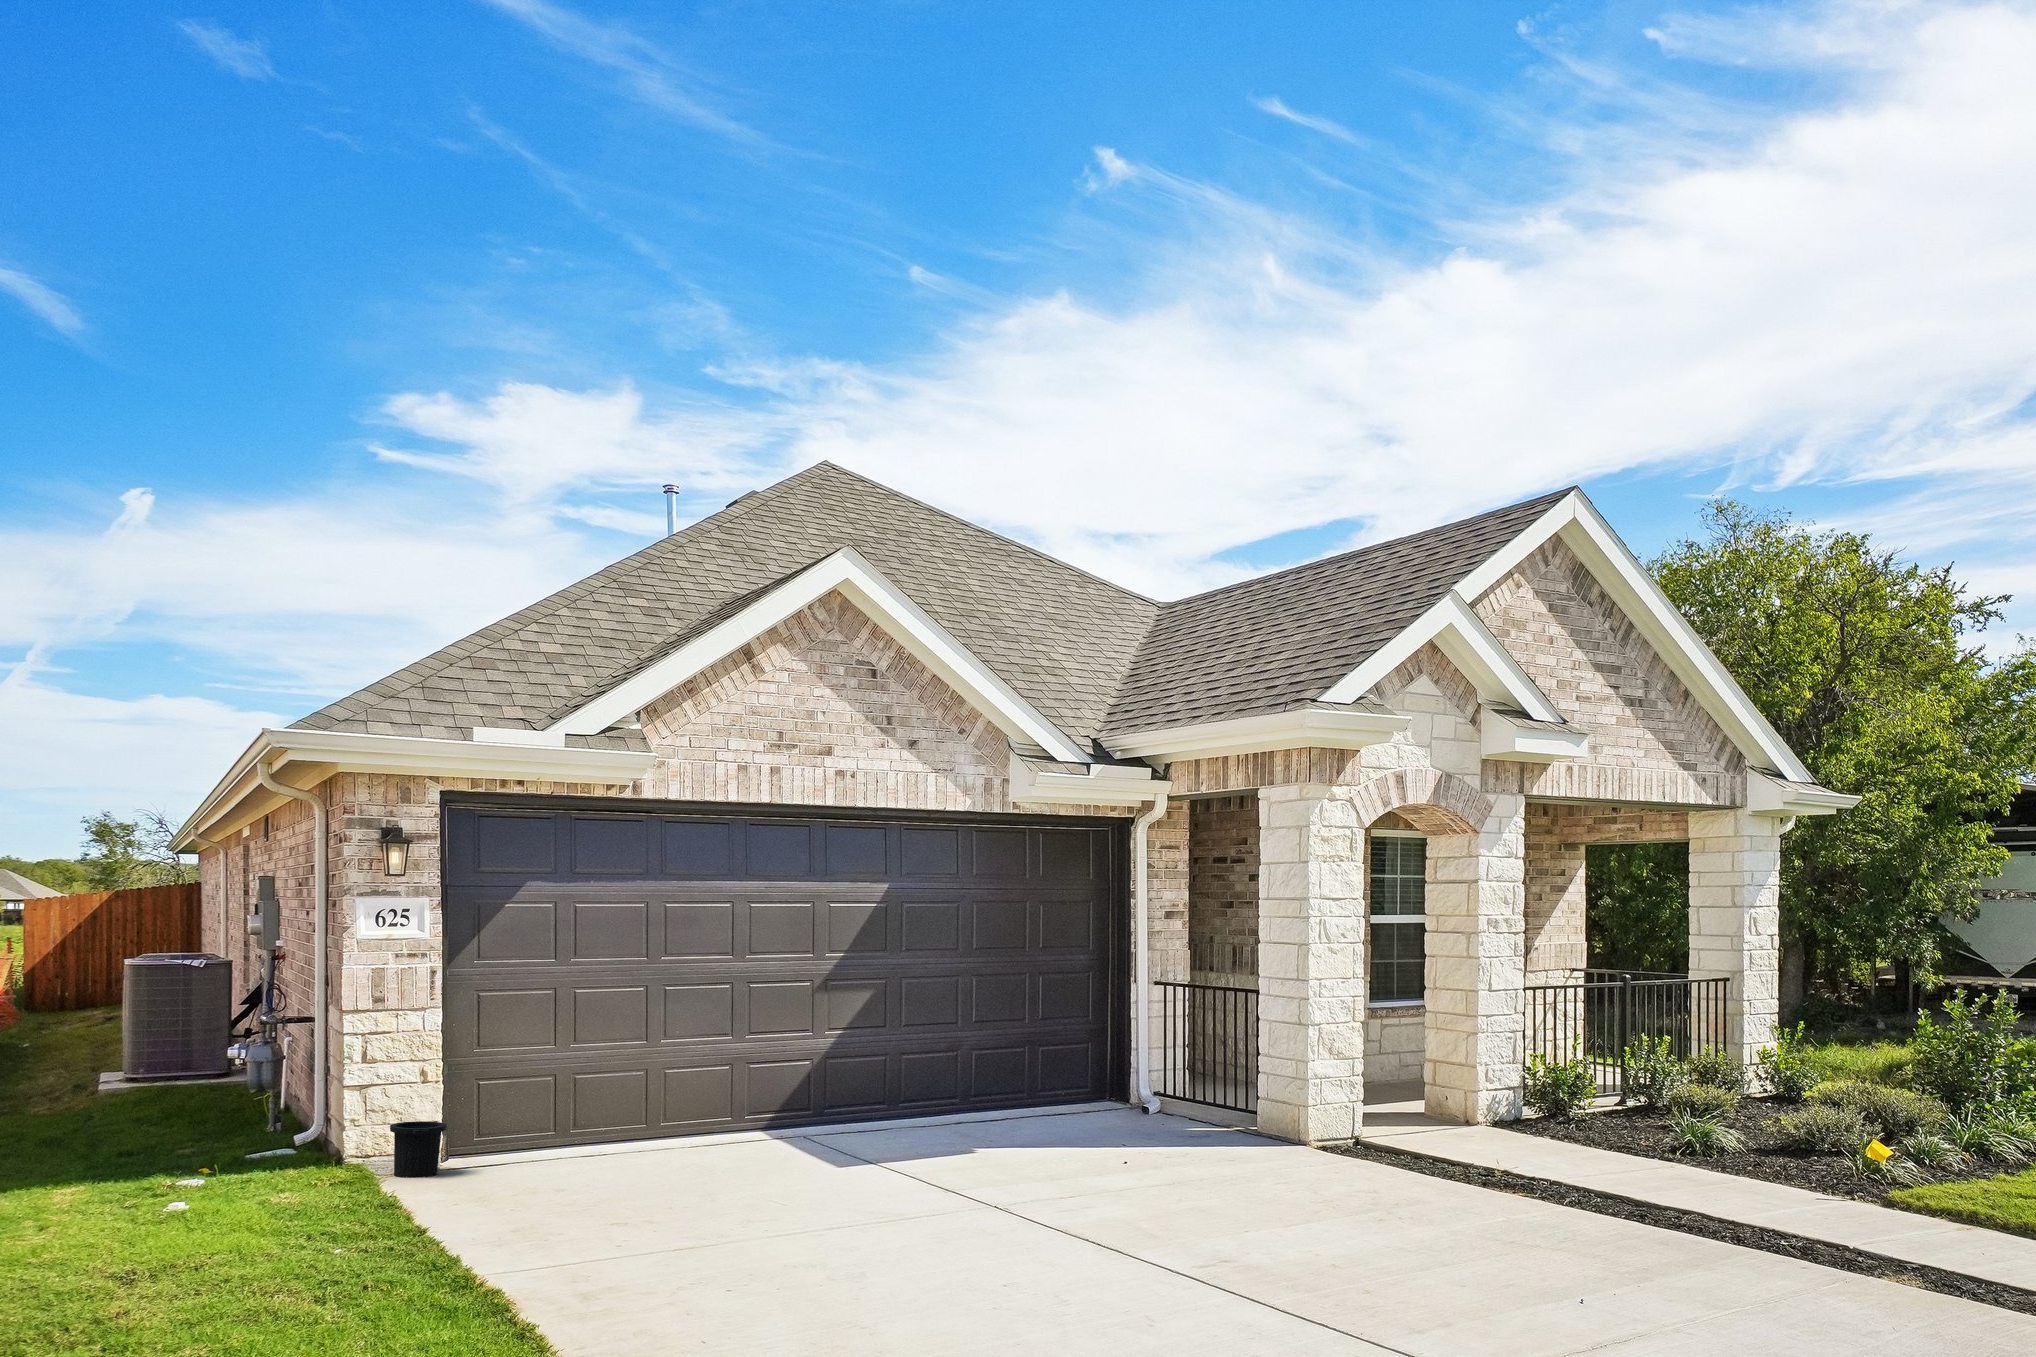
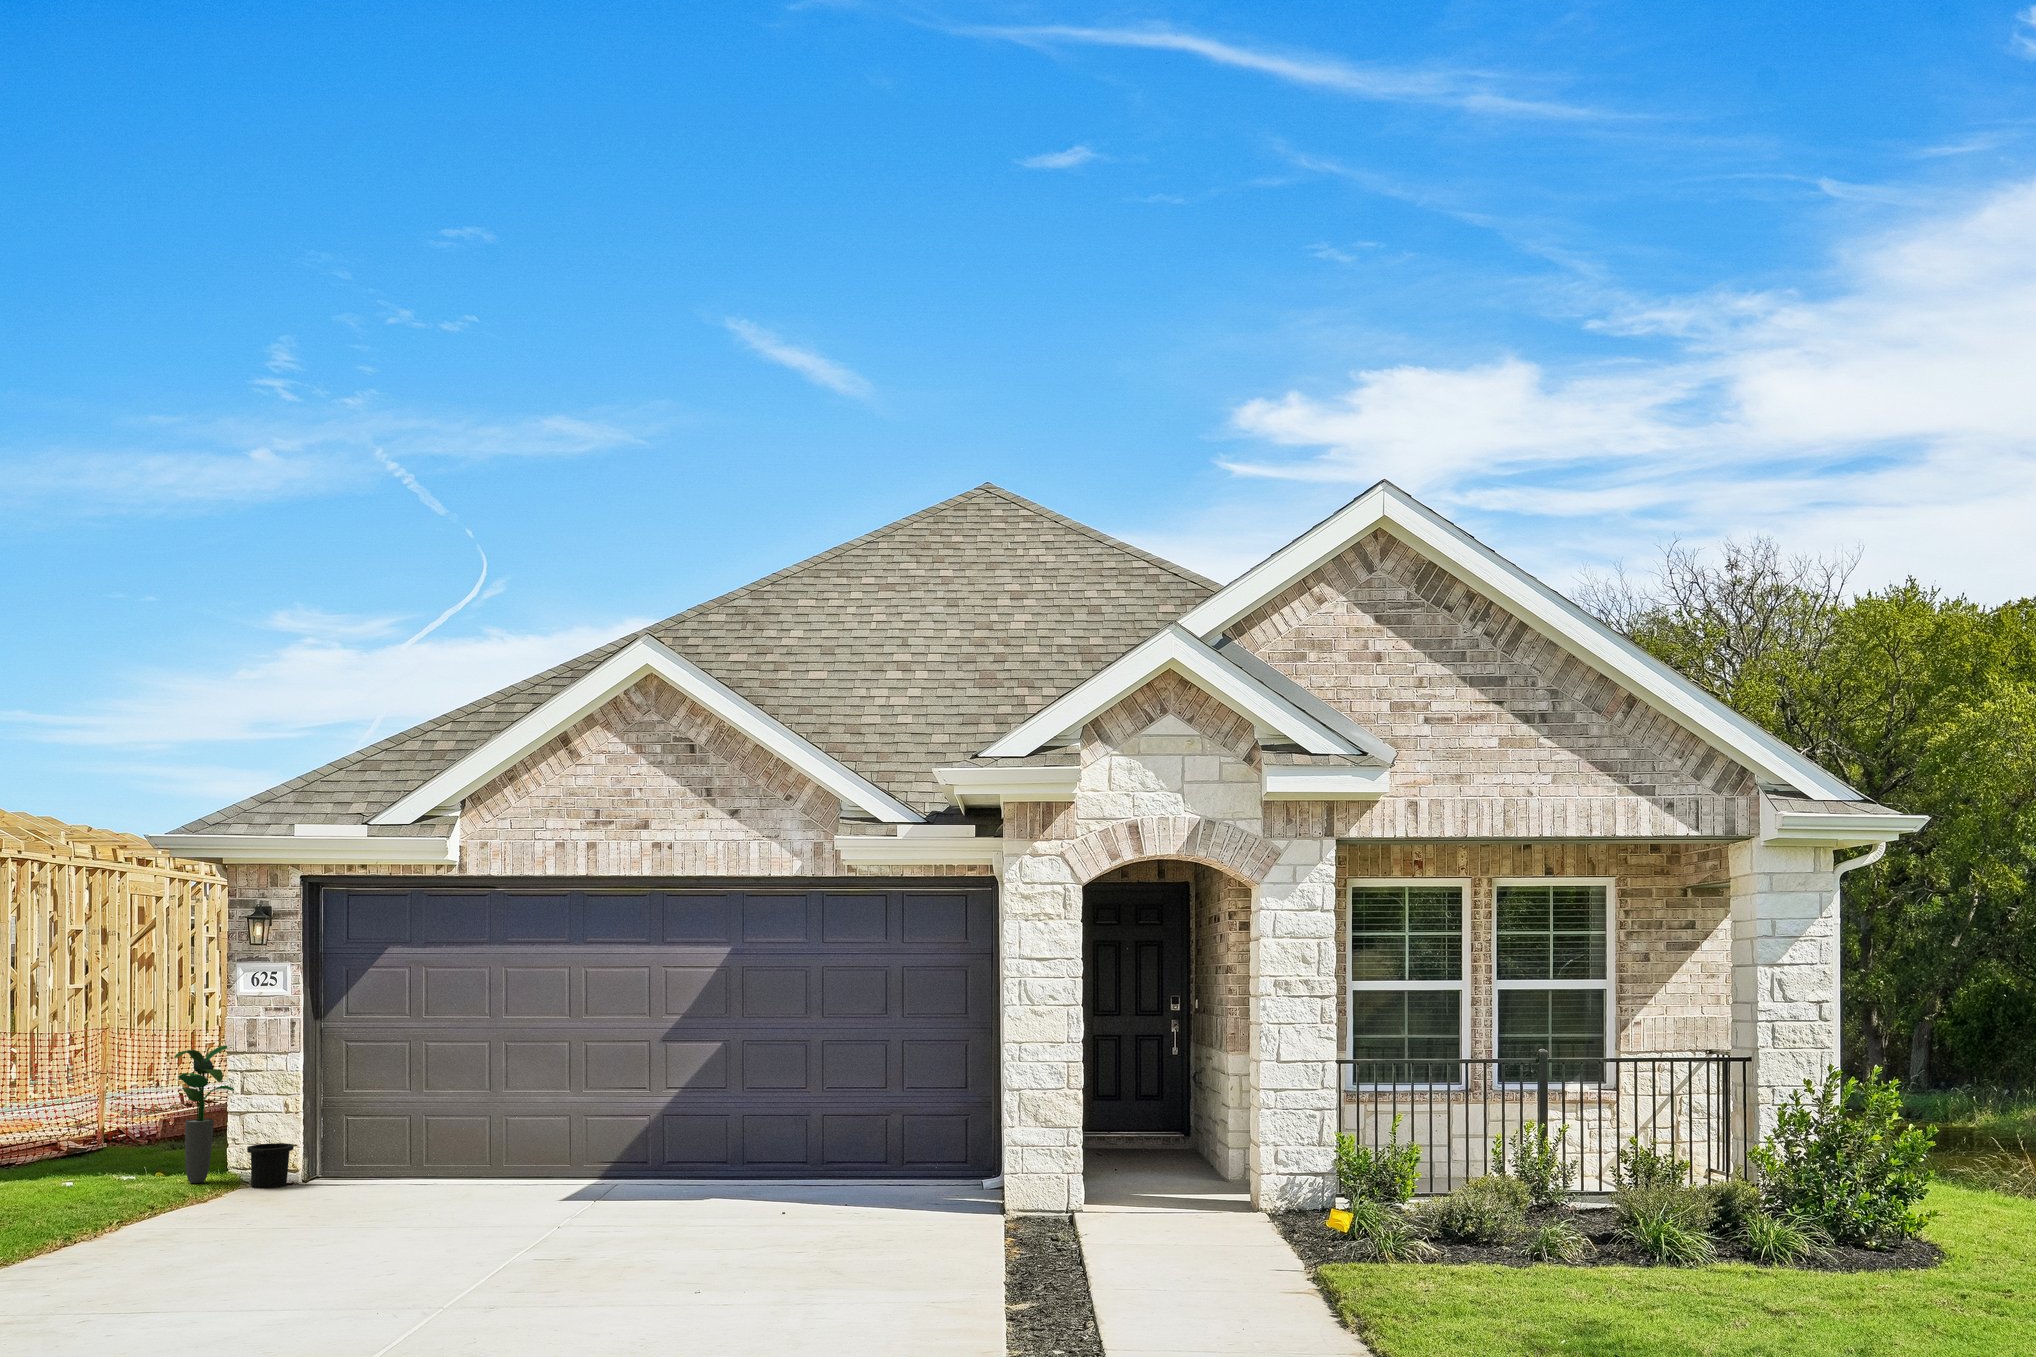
potted plant: none [271,1002,355,1178] -> present [174,1046,234,1183]

